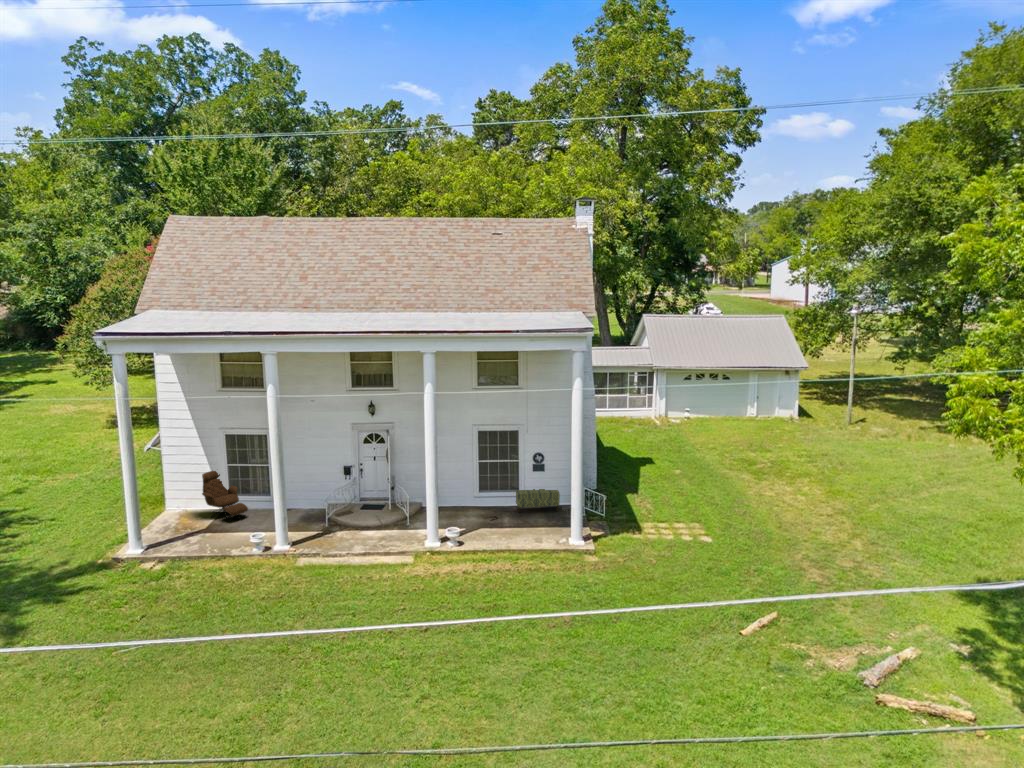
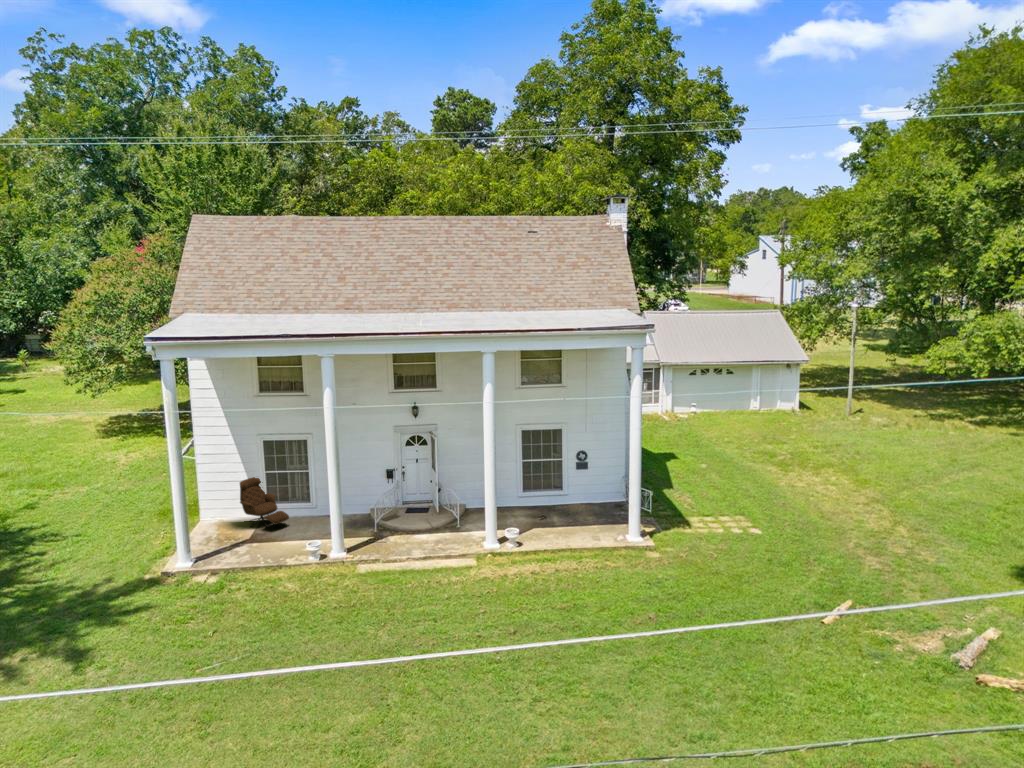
bench: present [515,489,560,513] -> none [559,485,605,513]

